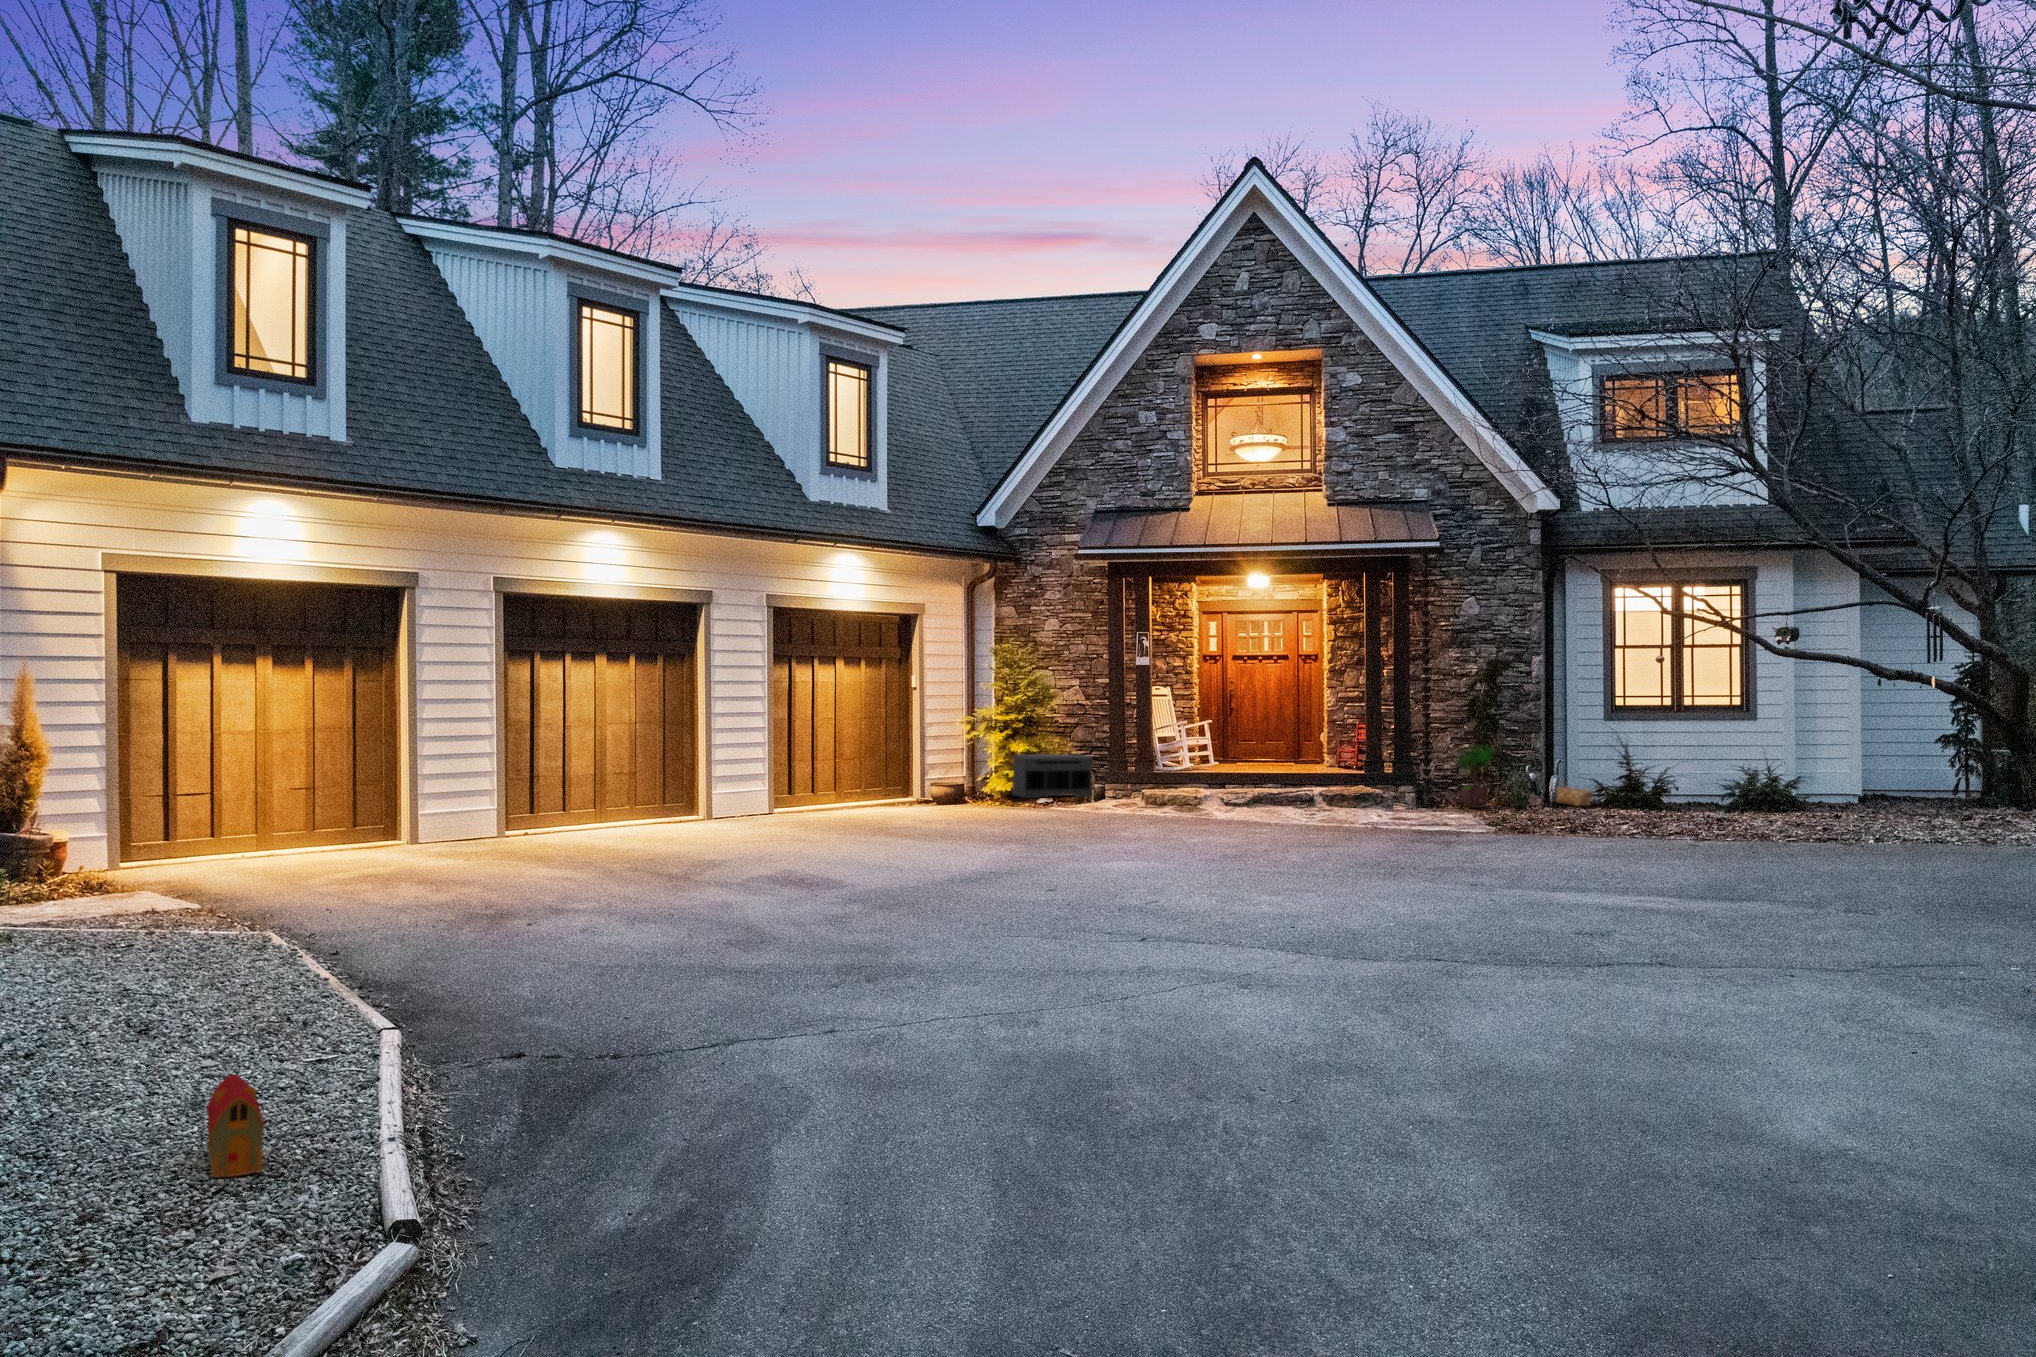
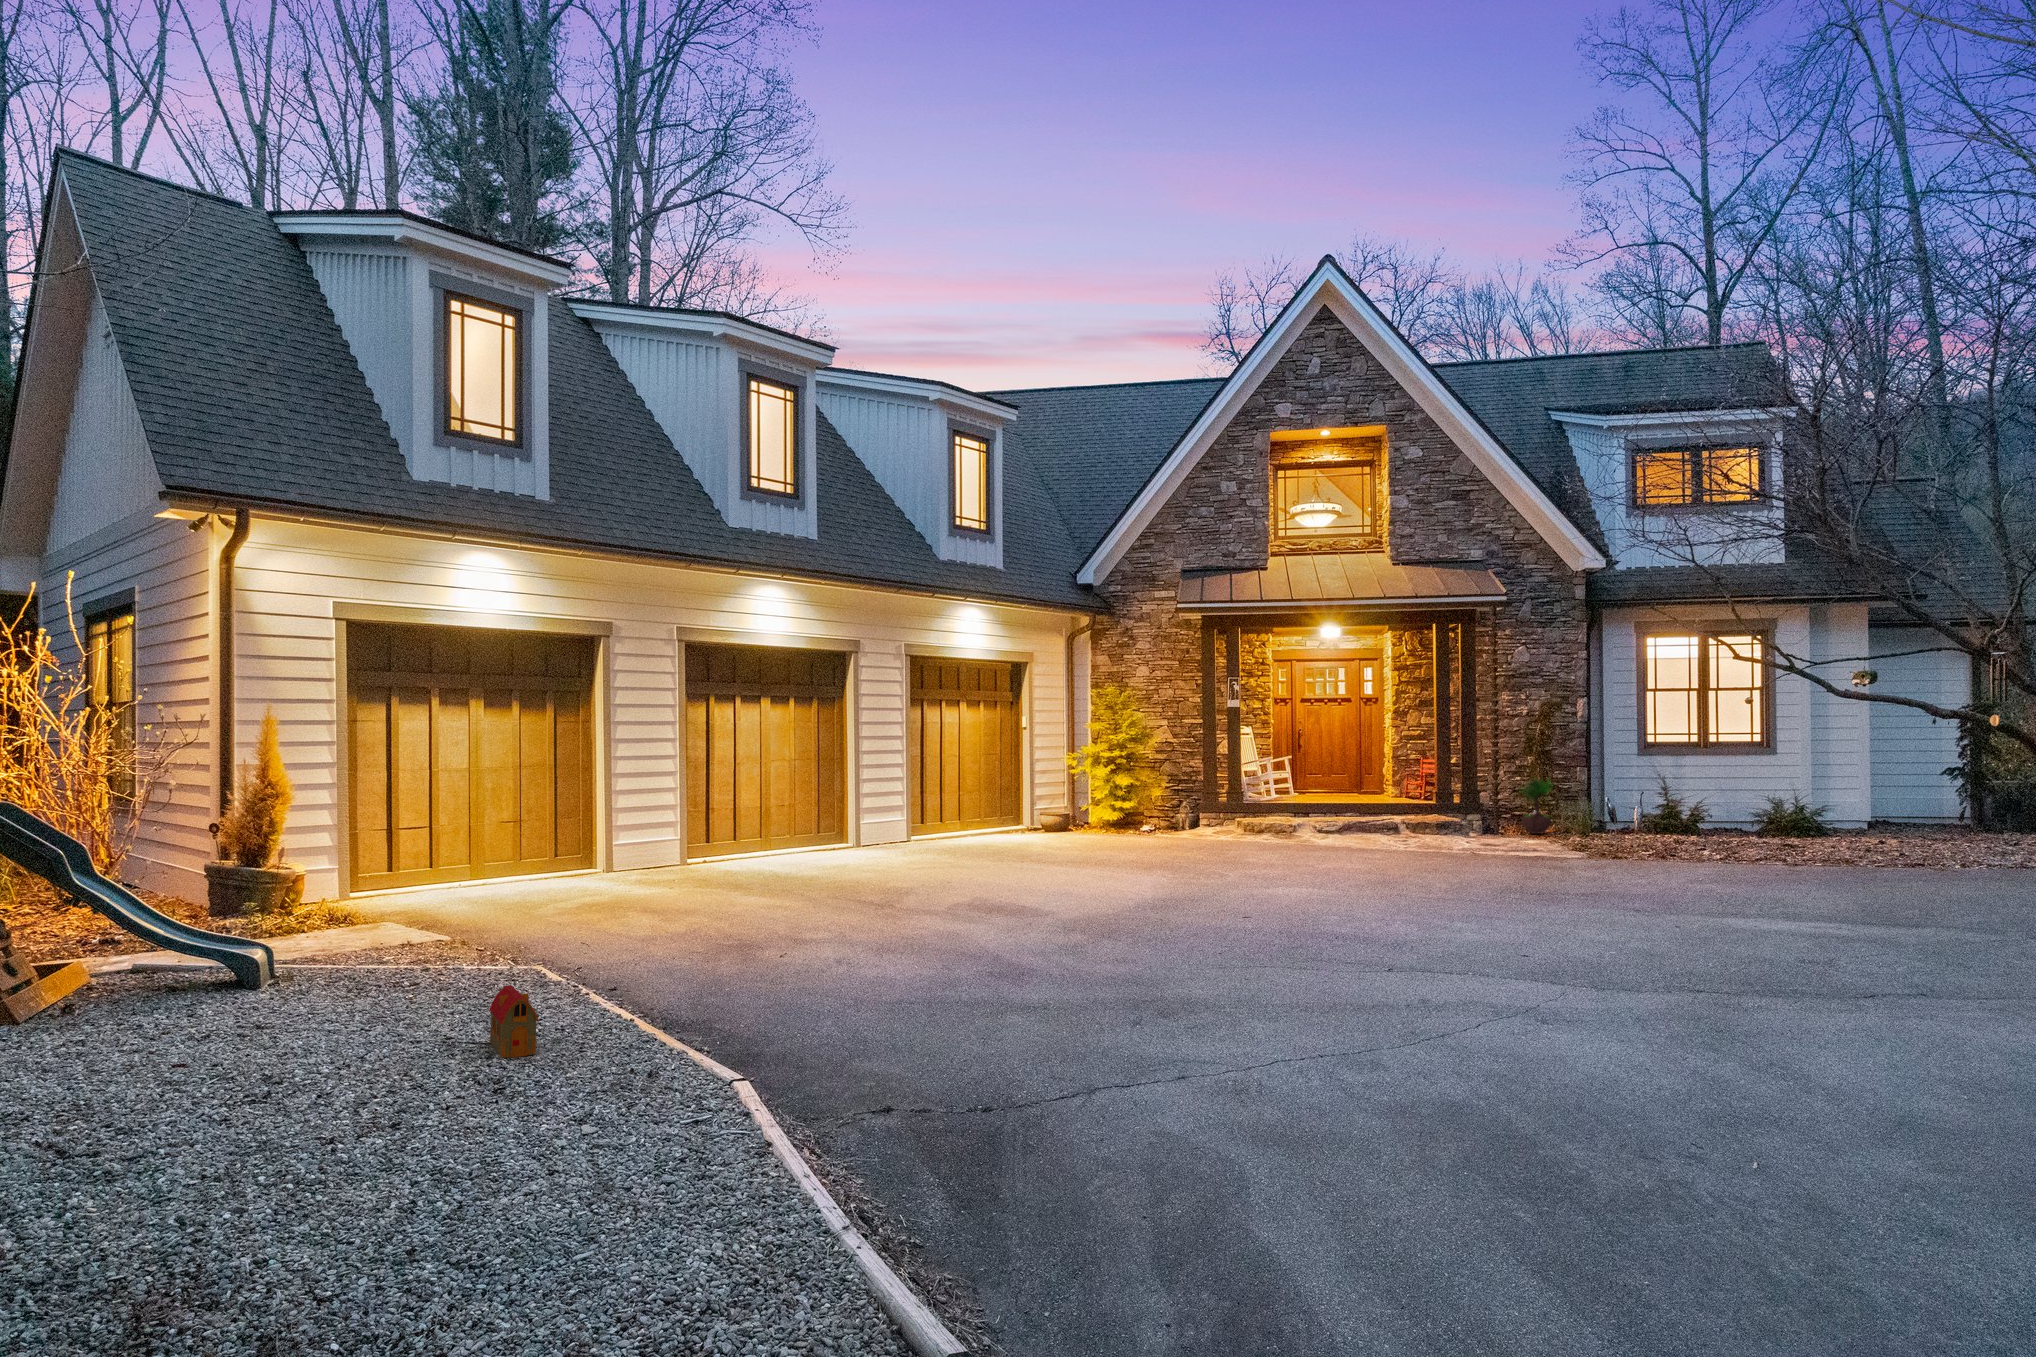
bench: present [1012,754,1093,798] -> none [1112,787,1184,827]
woven basket: present [1557,782,1593,806] -> none [1602,809,1637,832]
toy house: present [206,1075,265,1178] -> present [490,985,539,1058]

